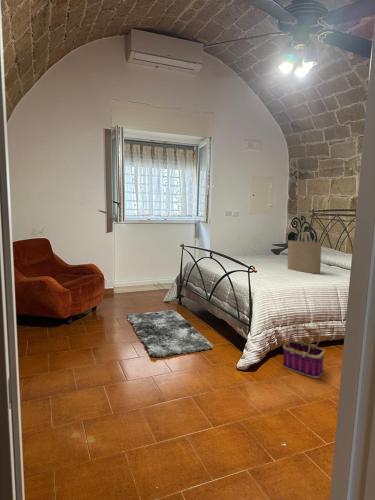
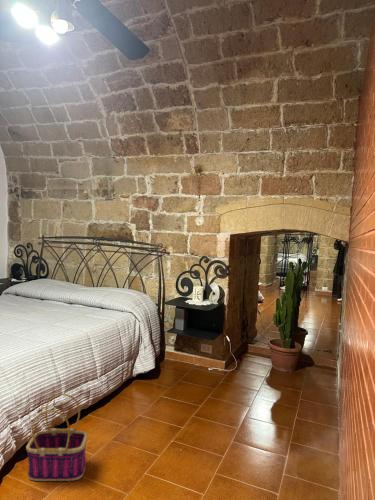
tote bag: present [288,232,321,274] -> none [19,268,66,322]

